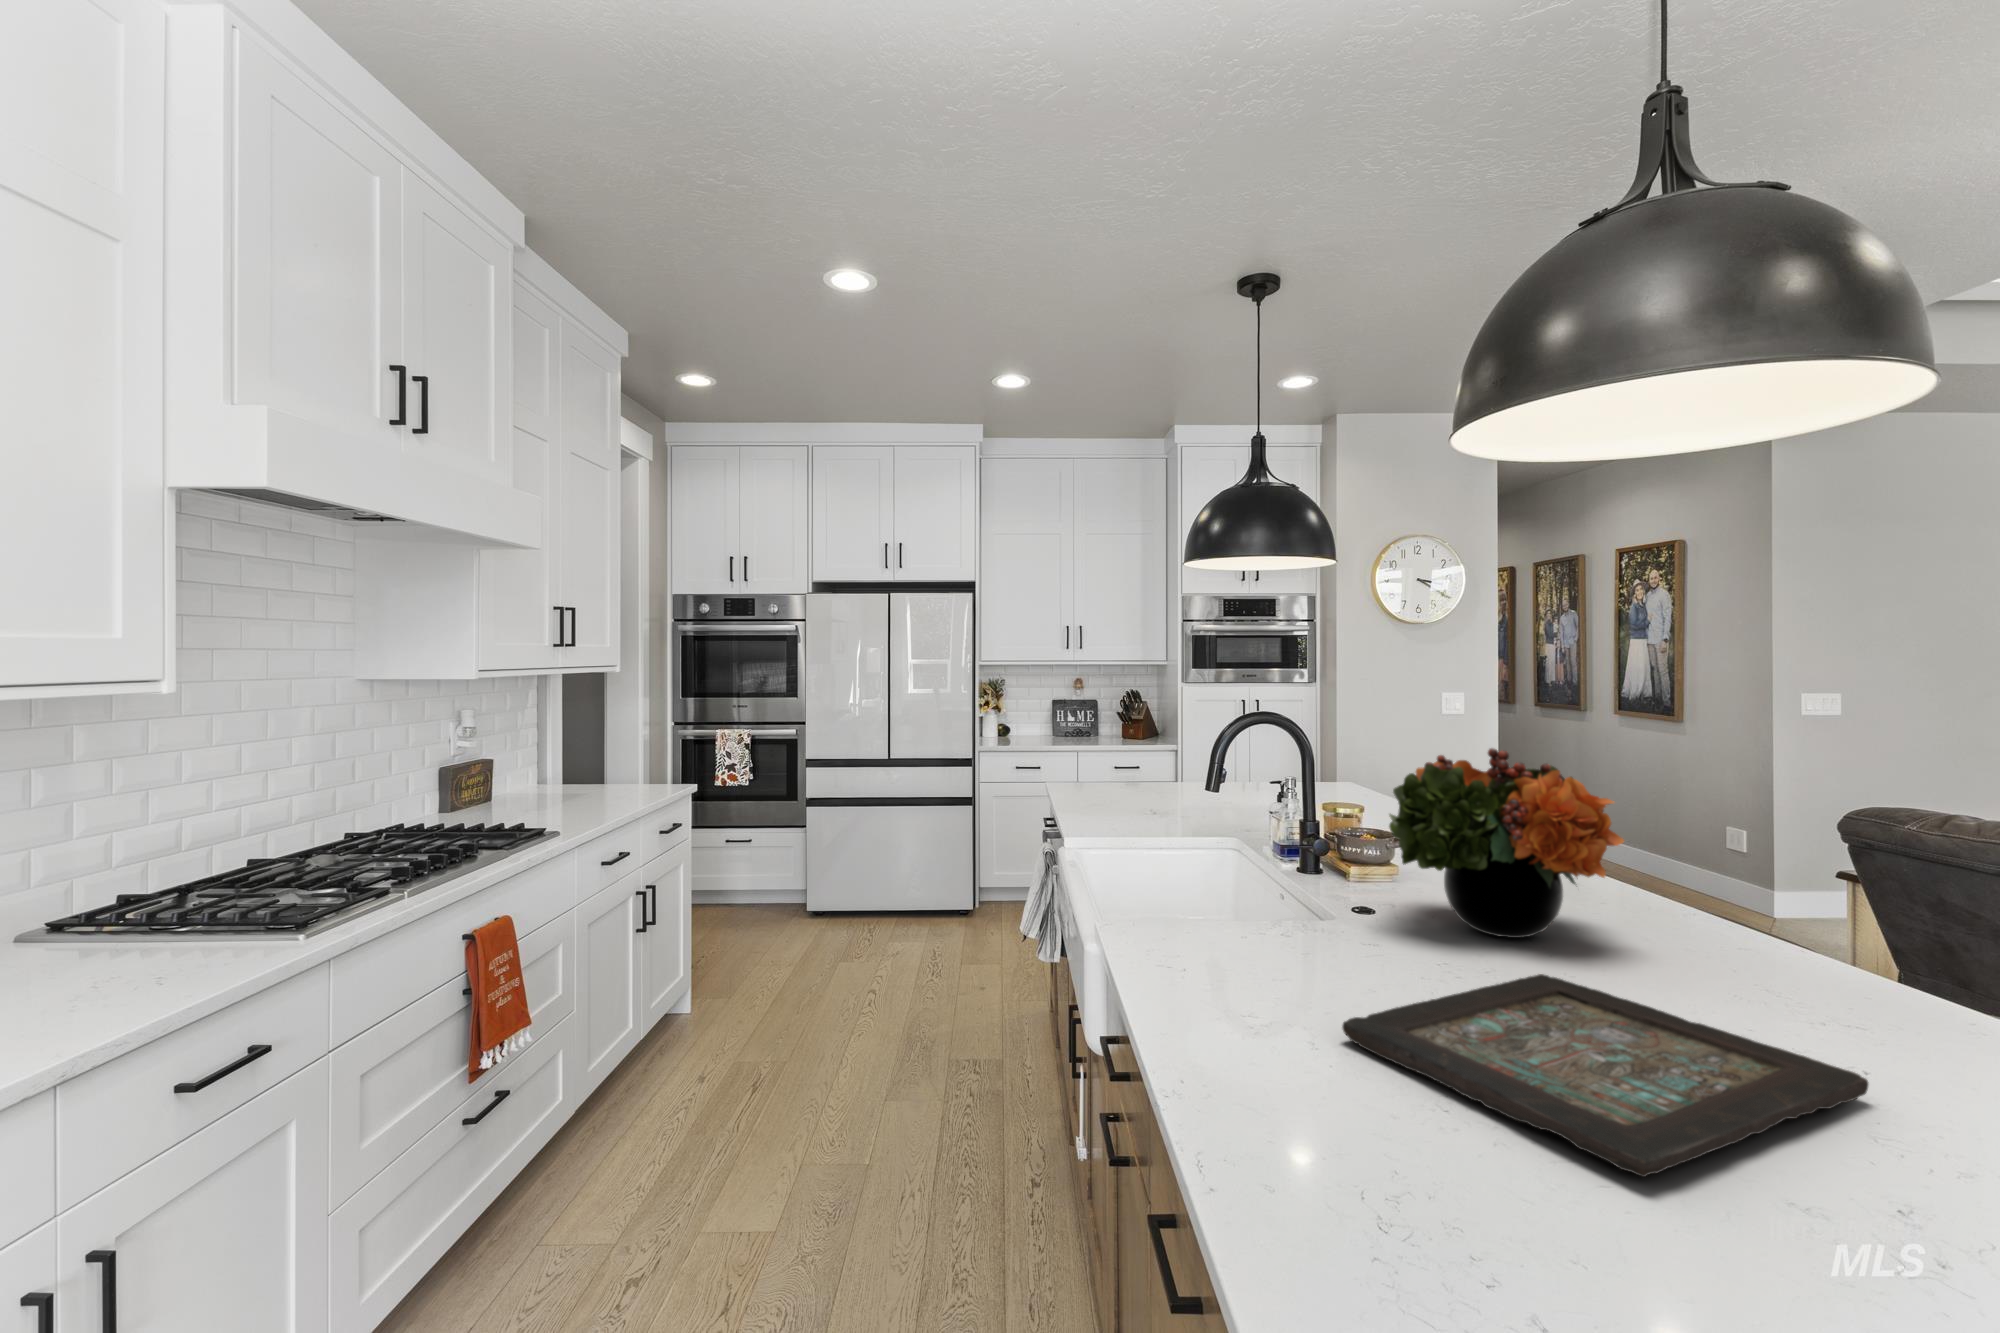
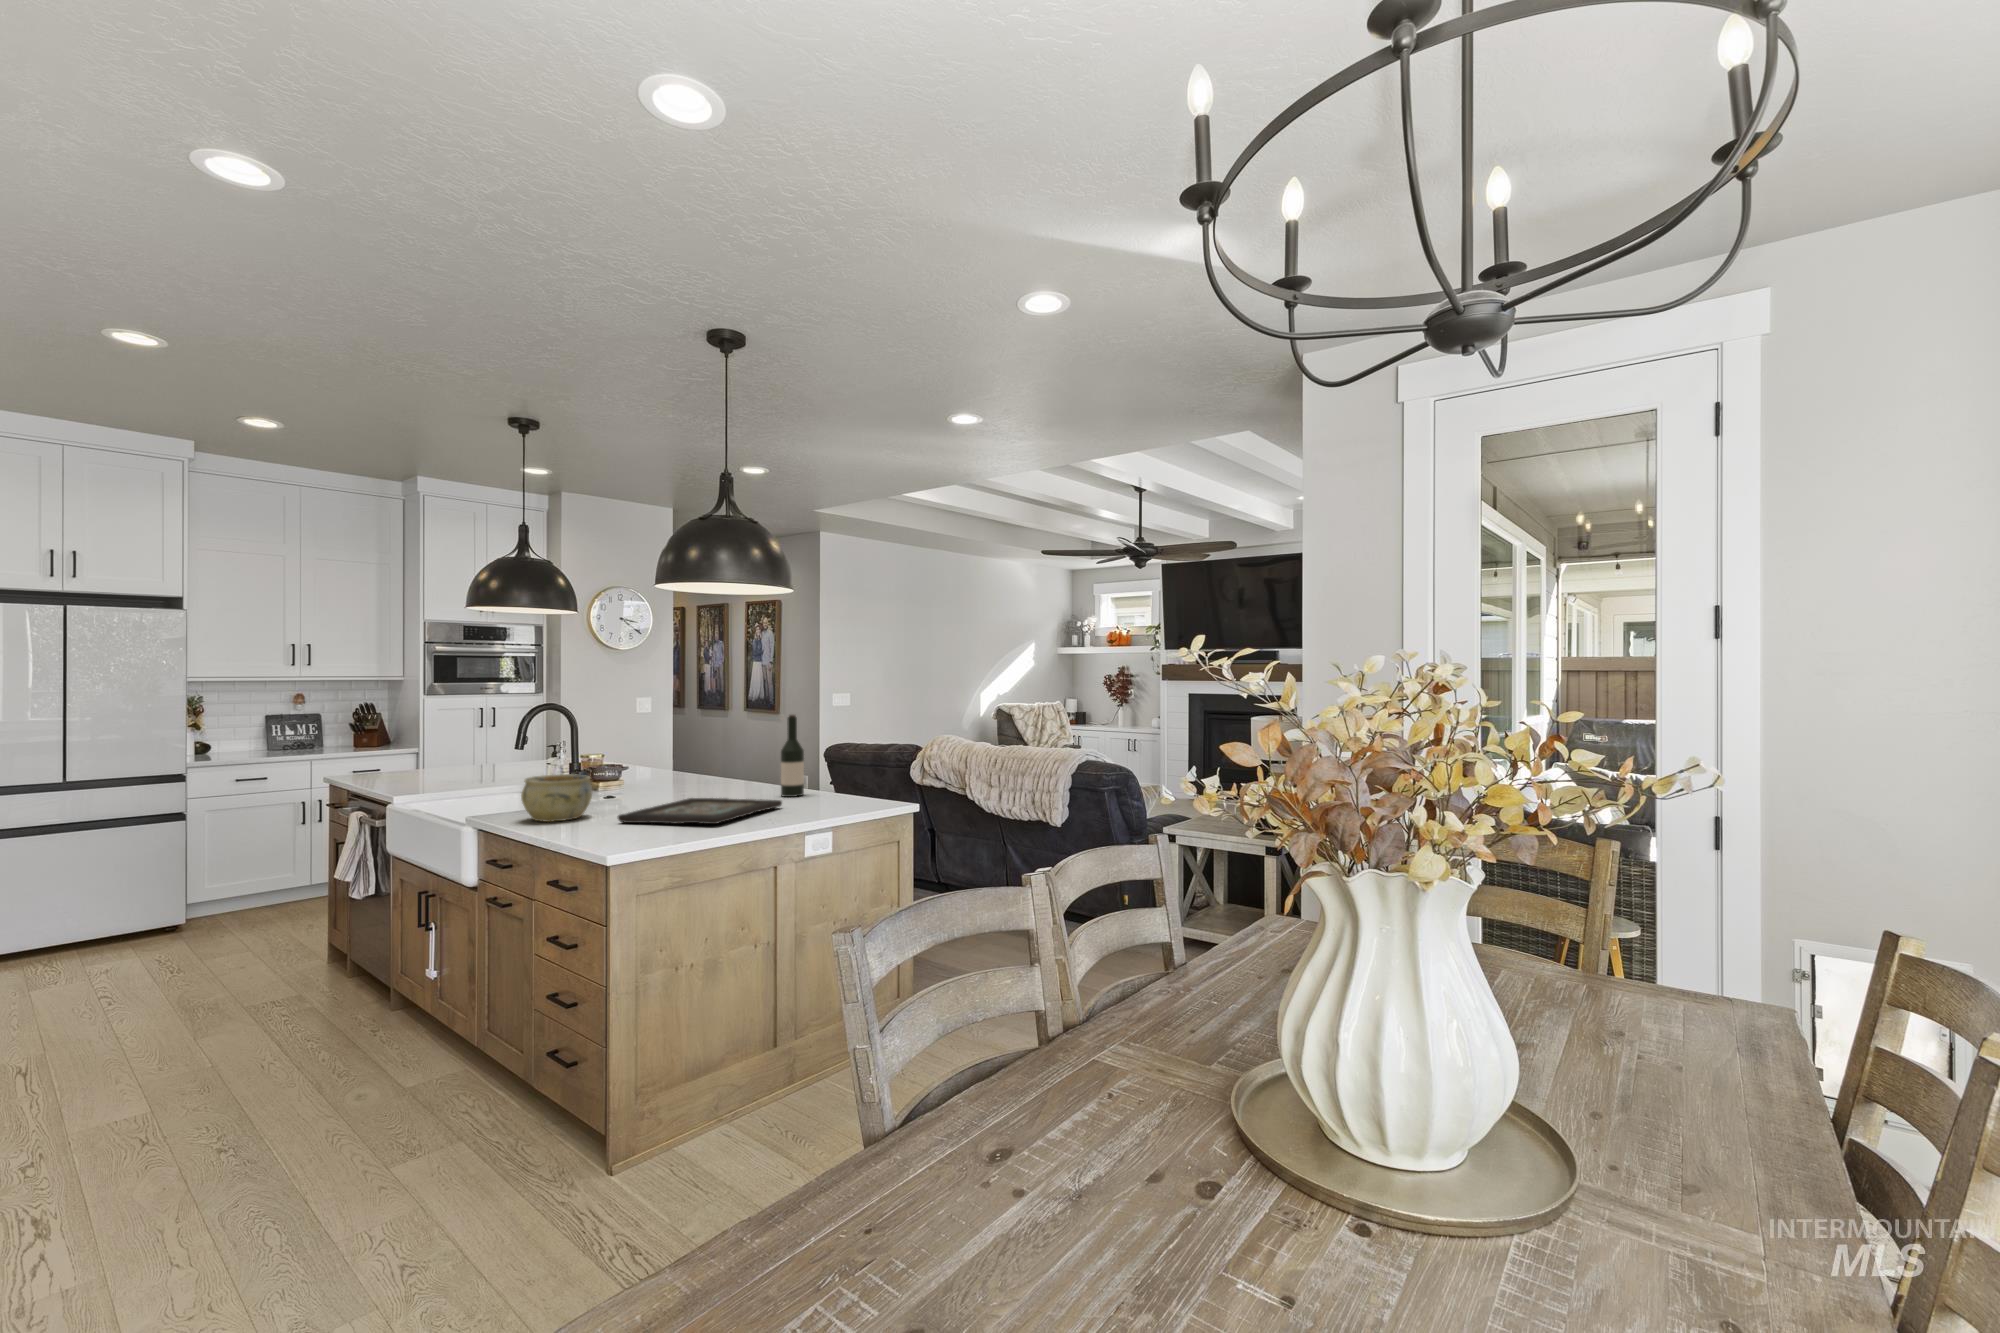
flower arrangement: present [1389,748,1624,938] -> none [623,713,725,797]
wine bottle: none [1815,783,1904,1027] -> present [781,715,804,797]
ceramic bowl: none [1164,868,1301,985] -> present [521,774,592,822]

